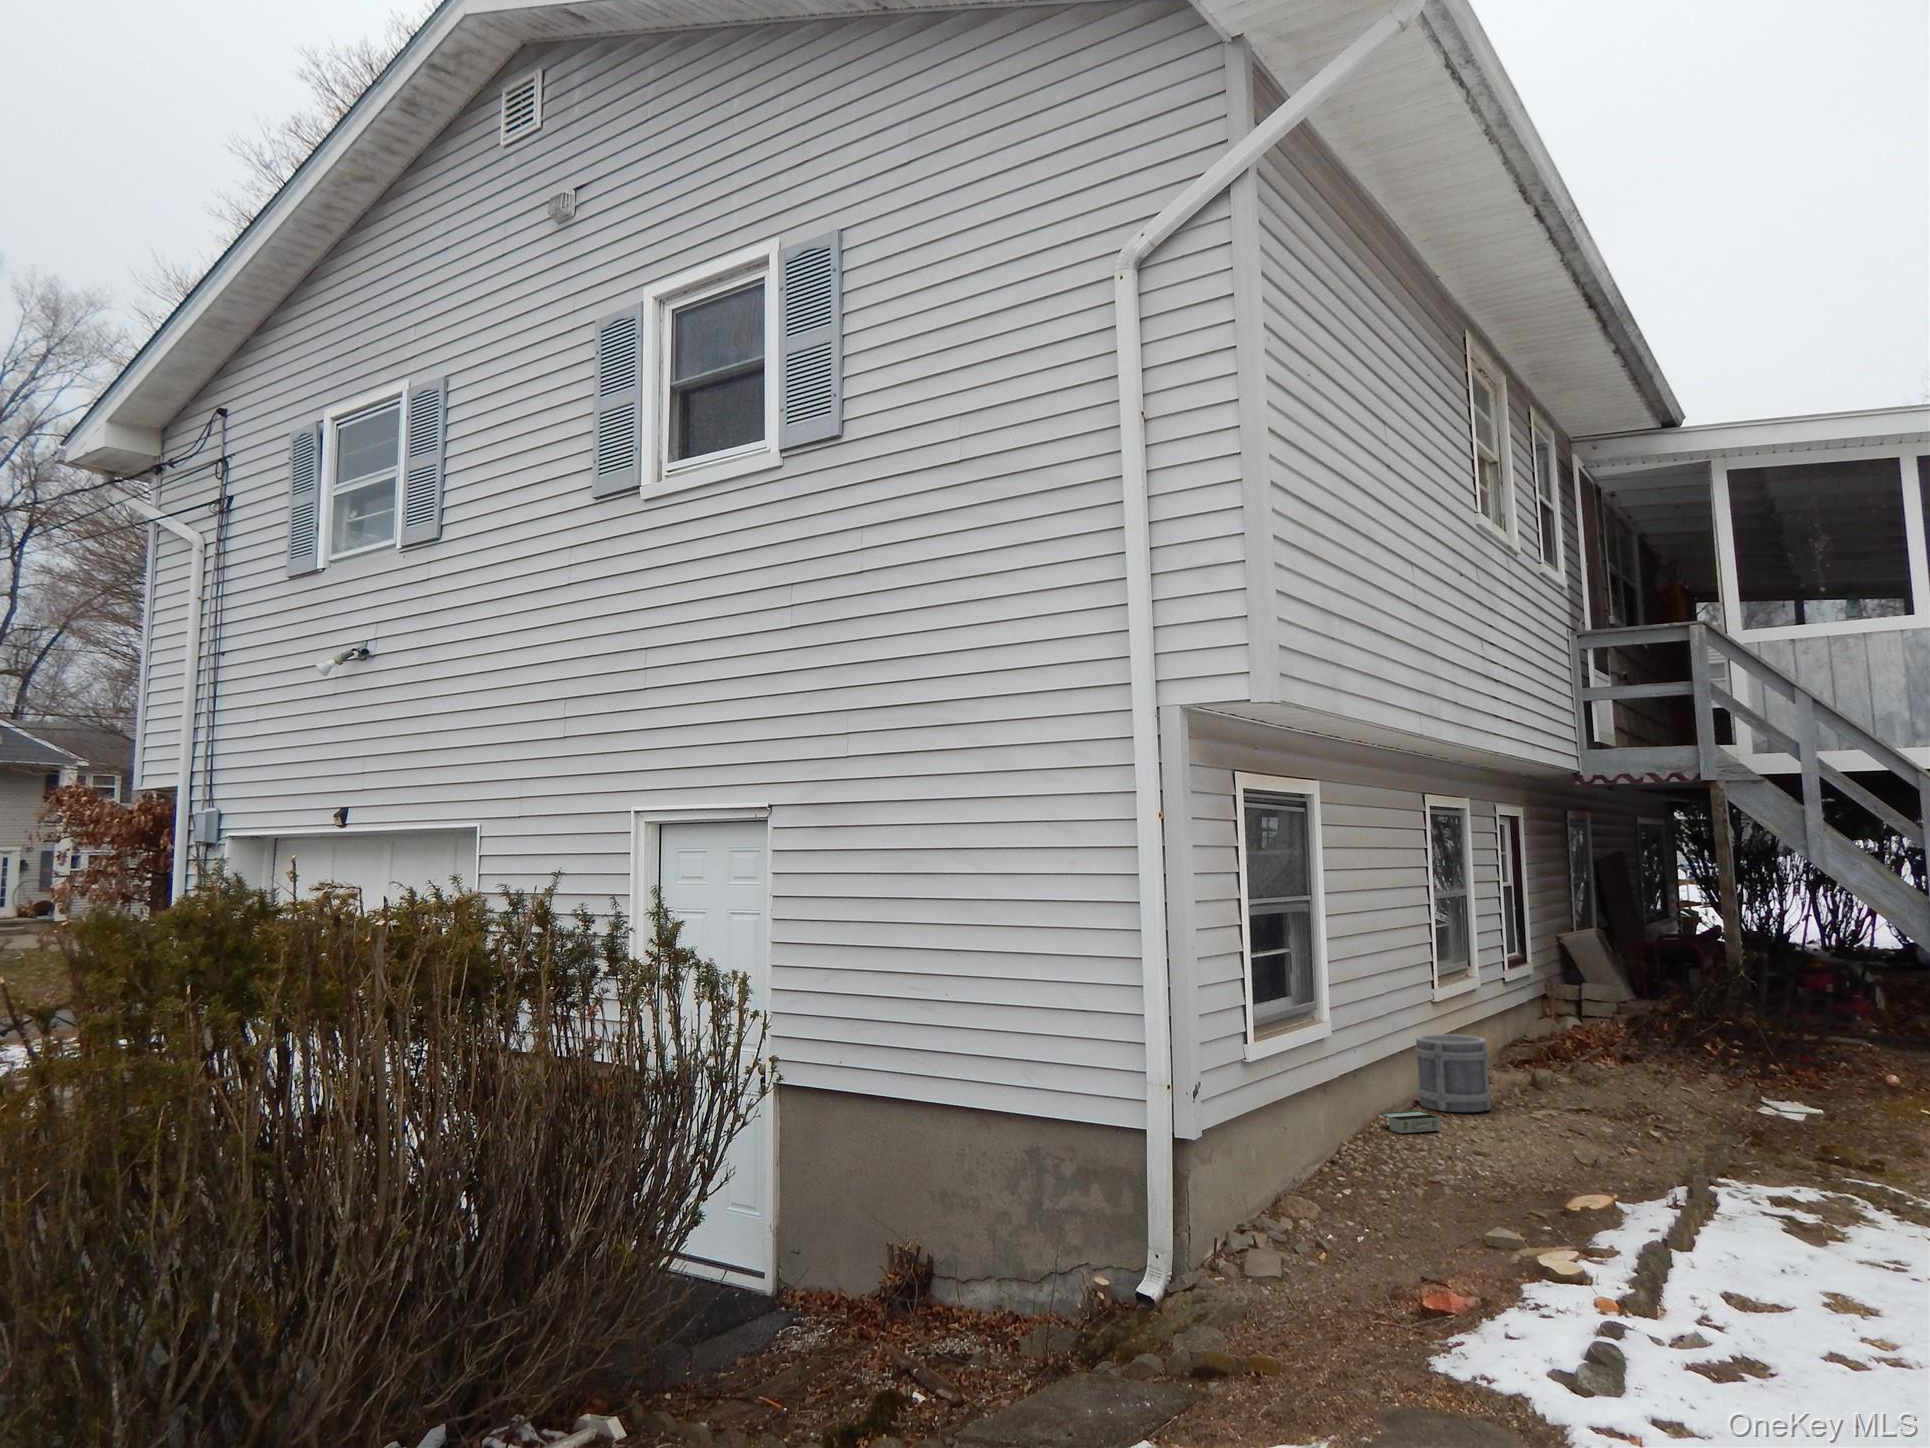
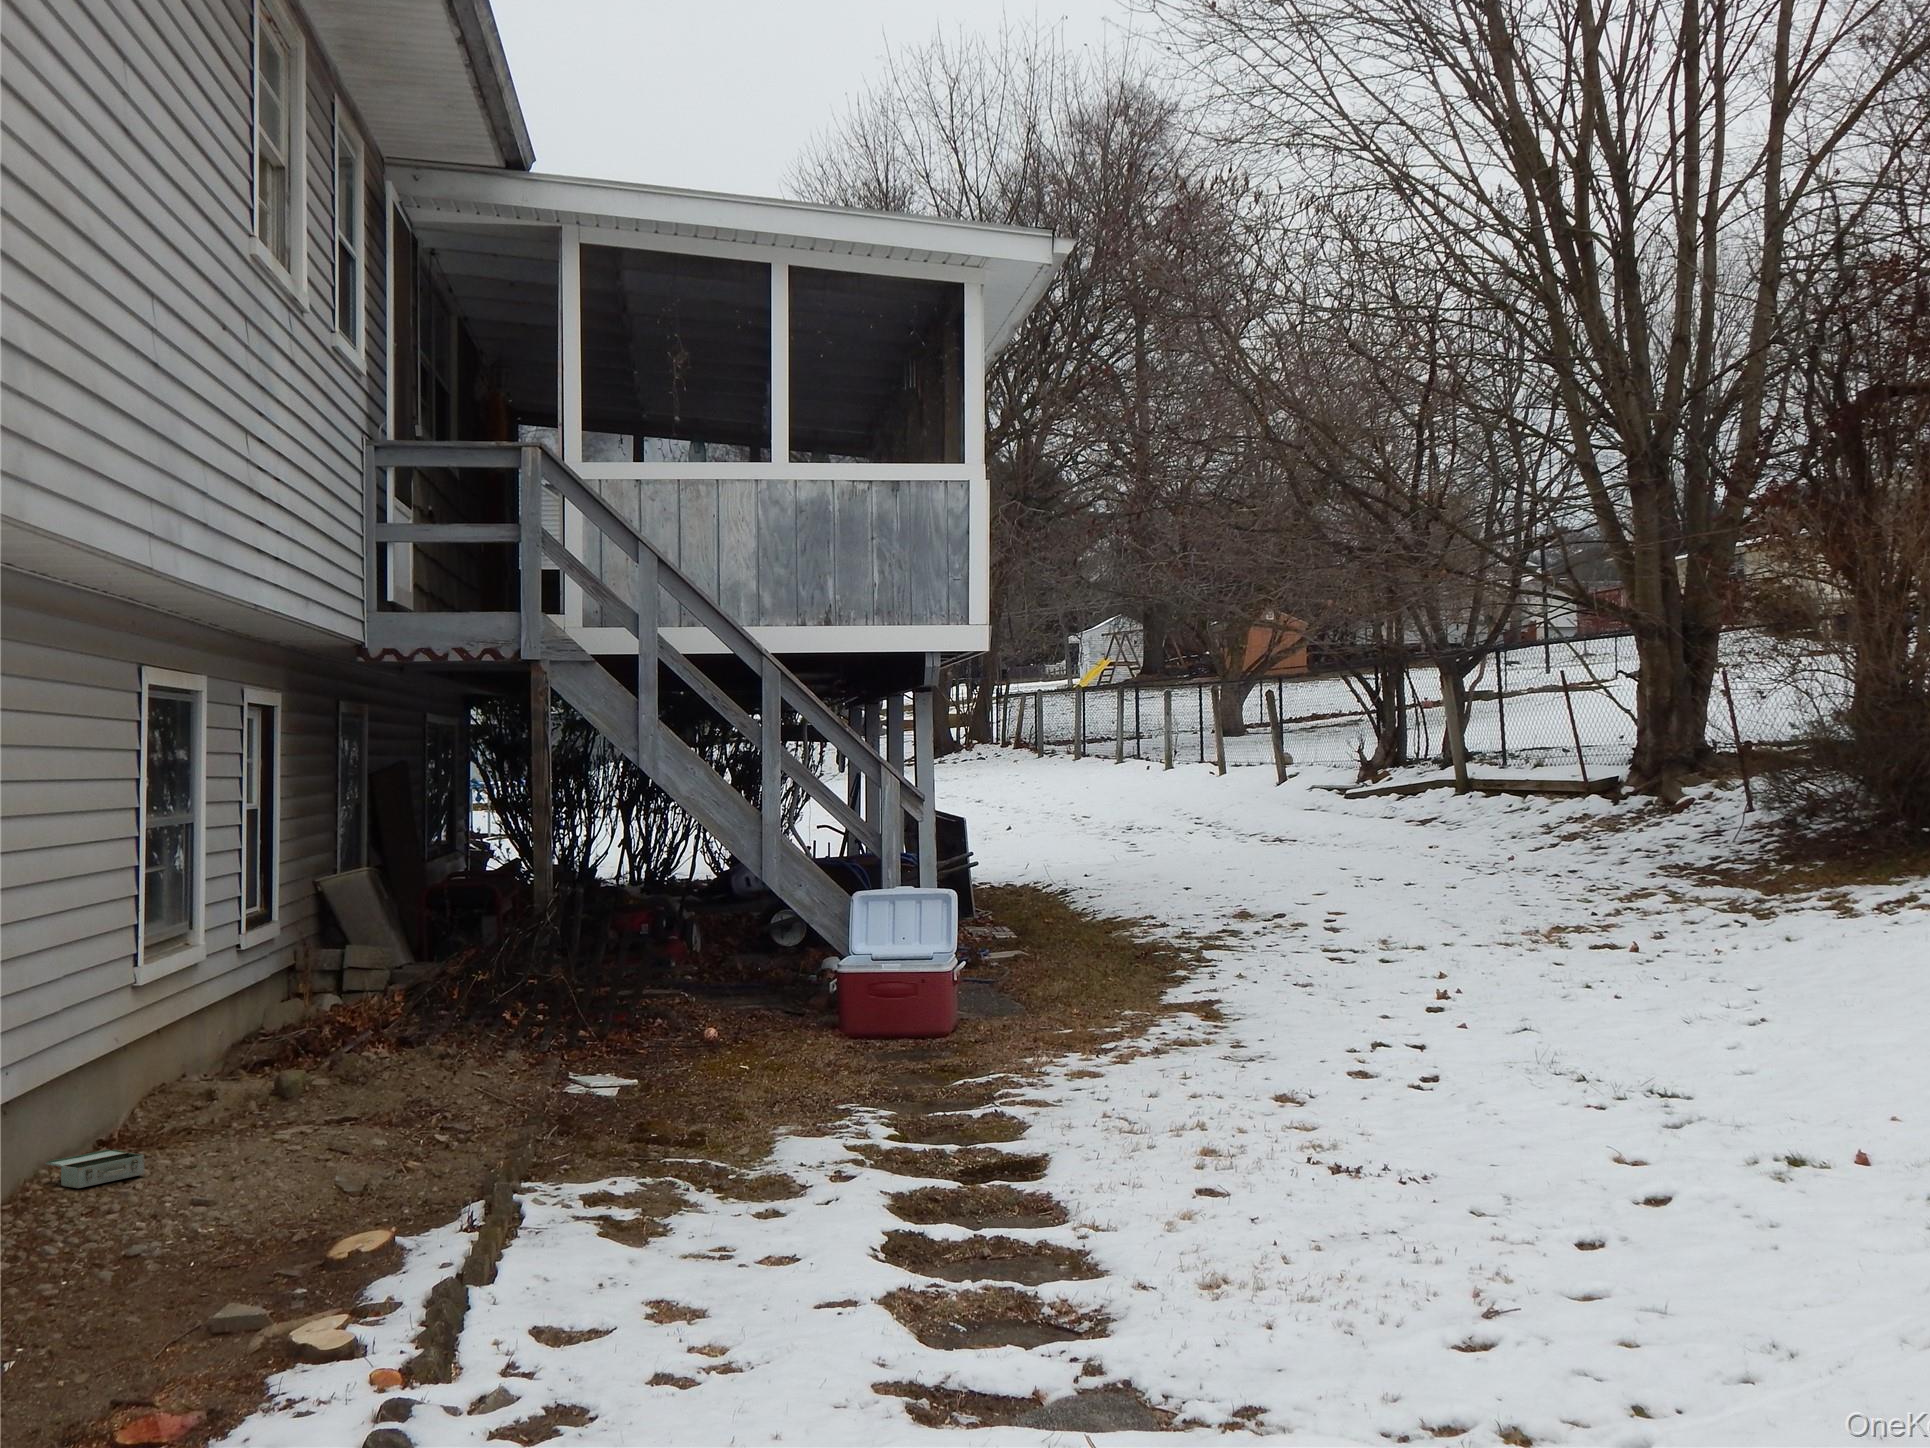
bucket: present [1415,1034,1491,1112] -> none [108,1027,221,1145]

